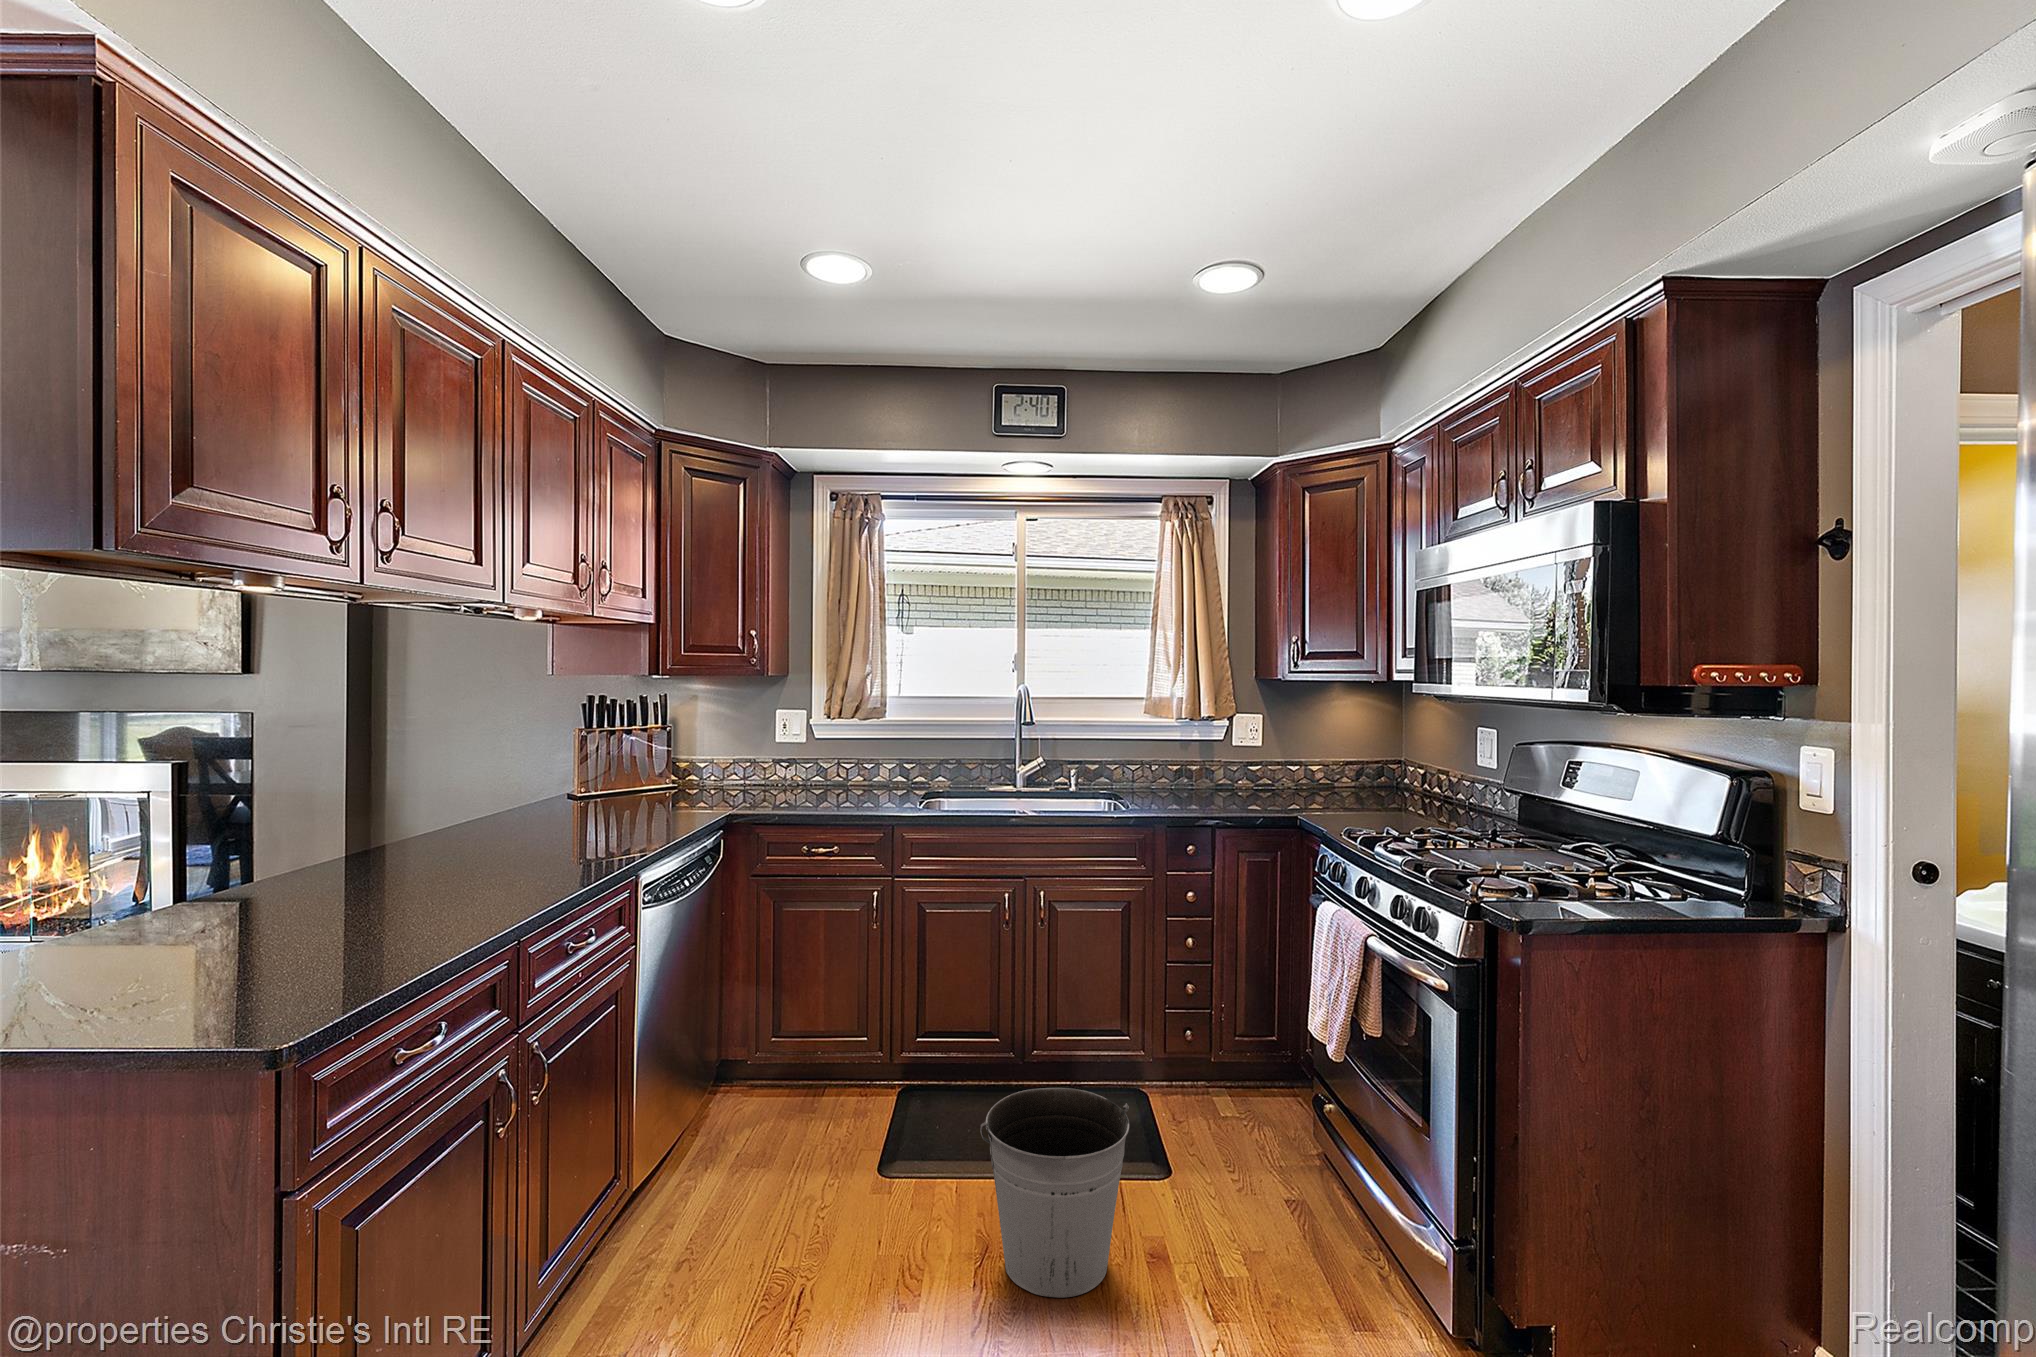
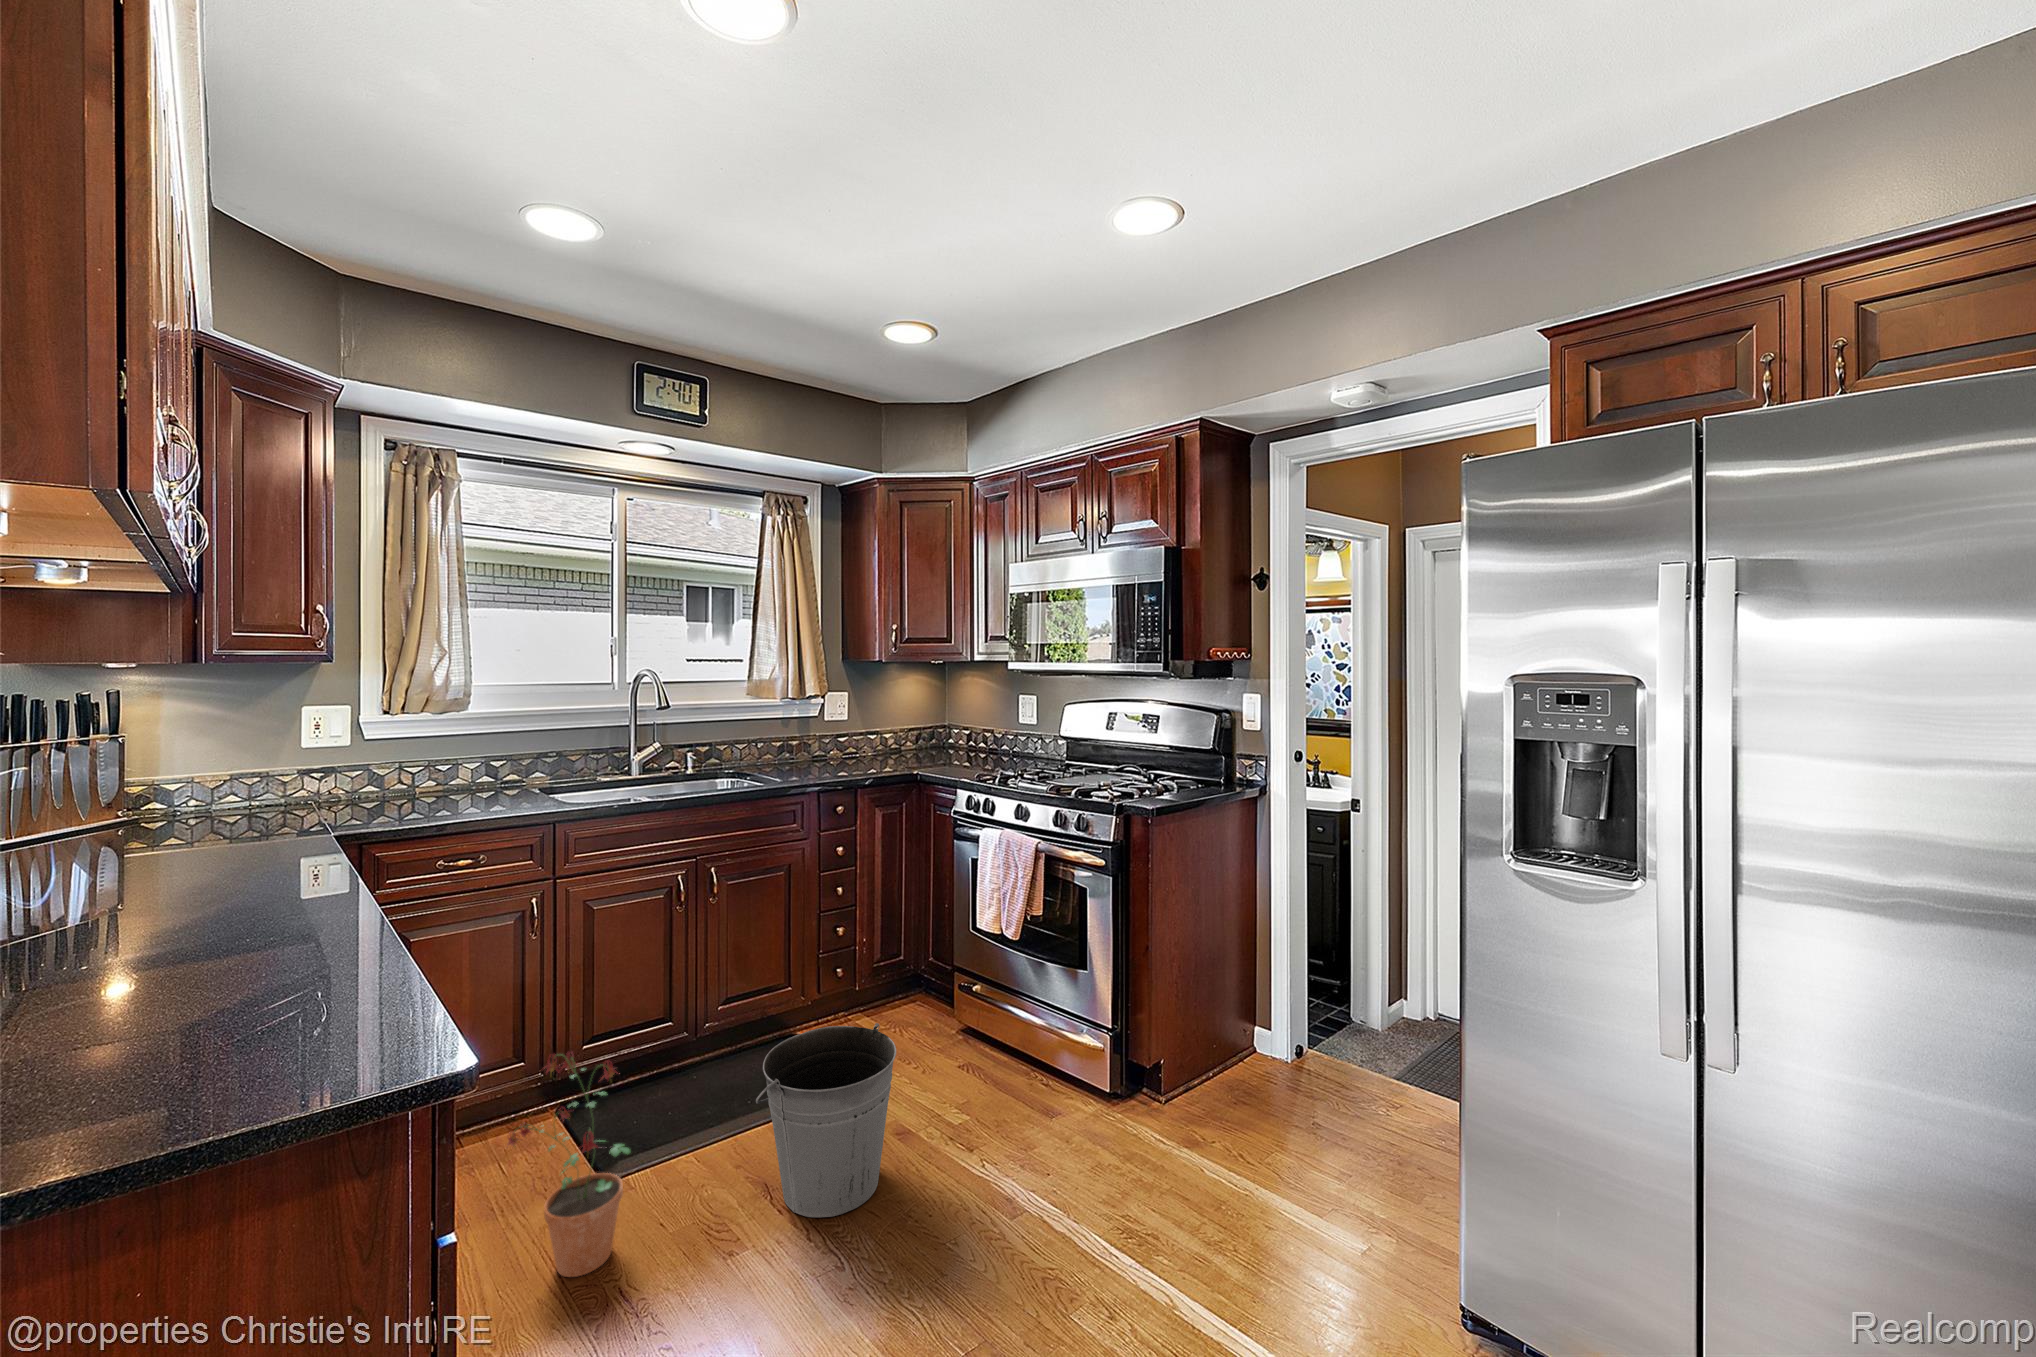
potted plant: none [784,1030,876,1236] -> present [507,1053,630,1277]

